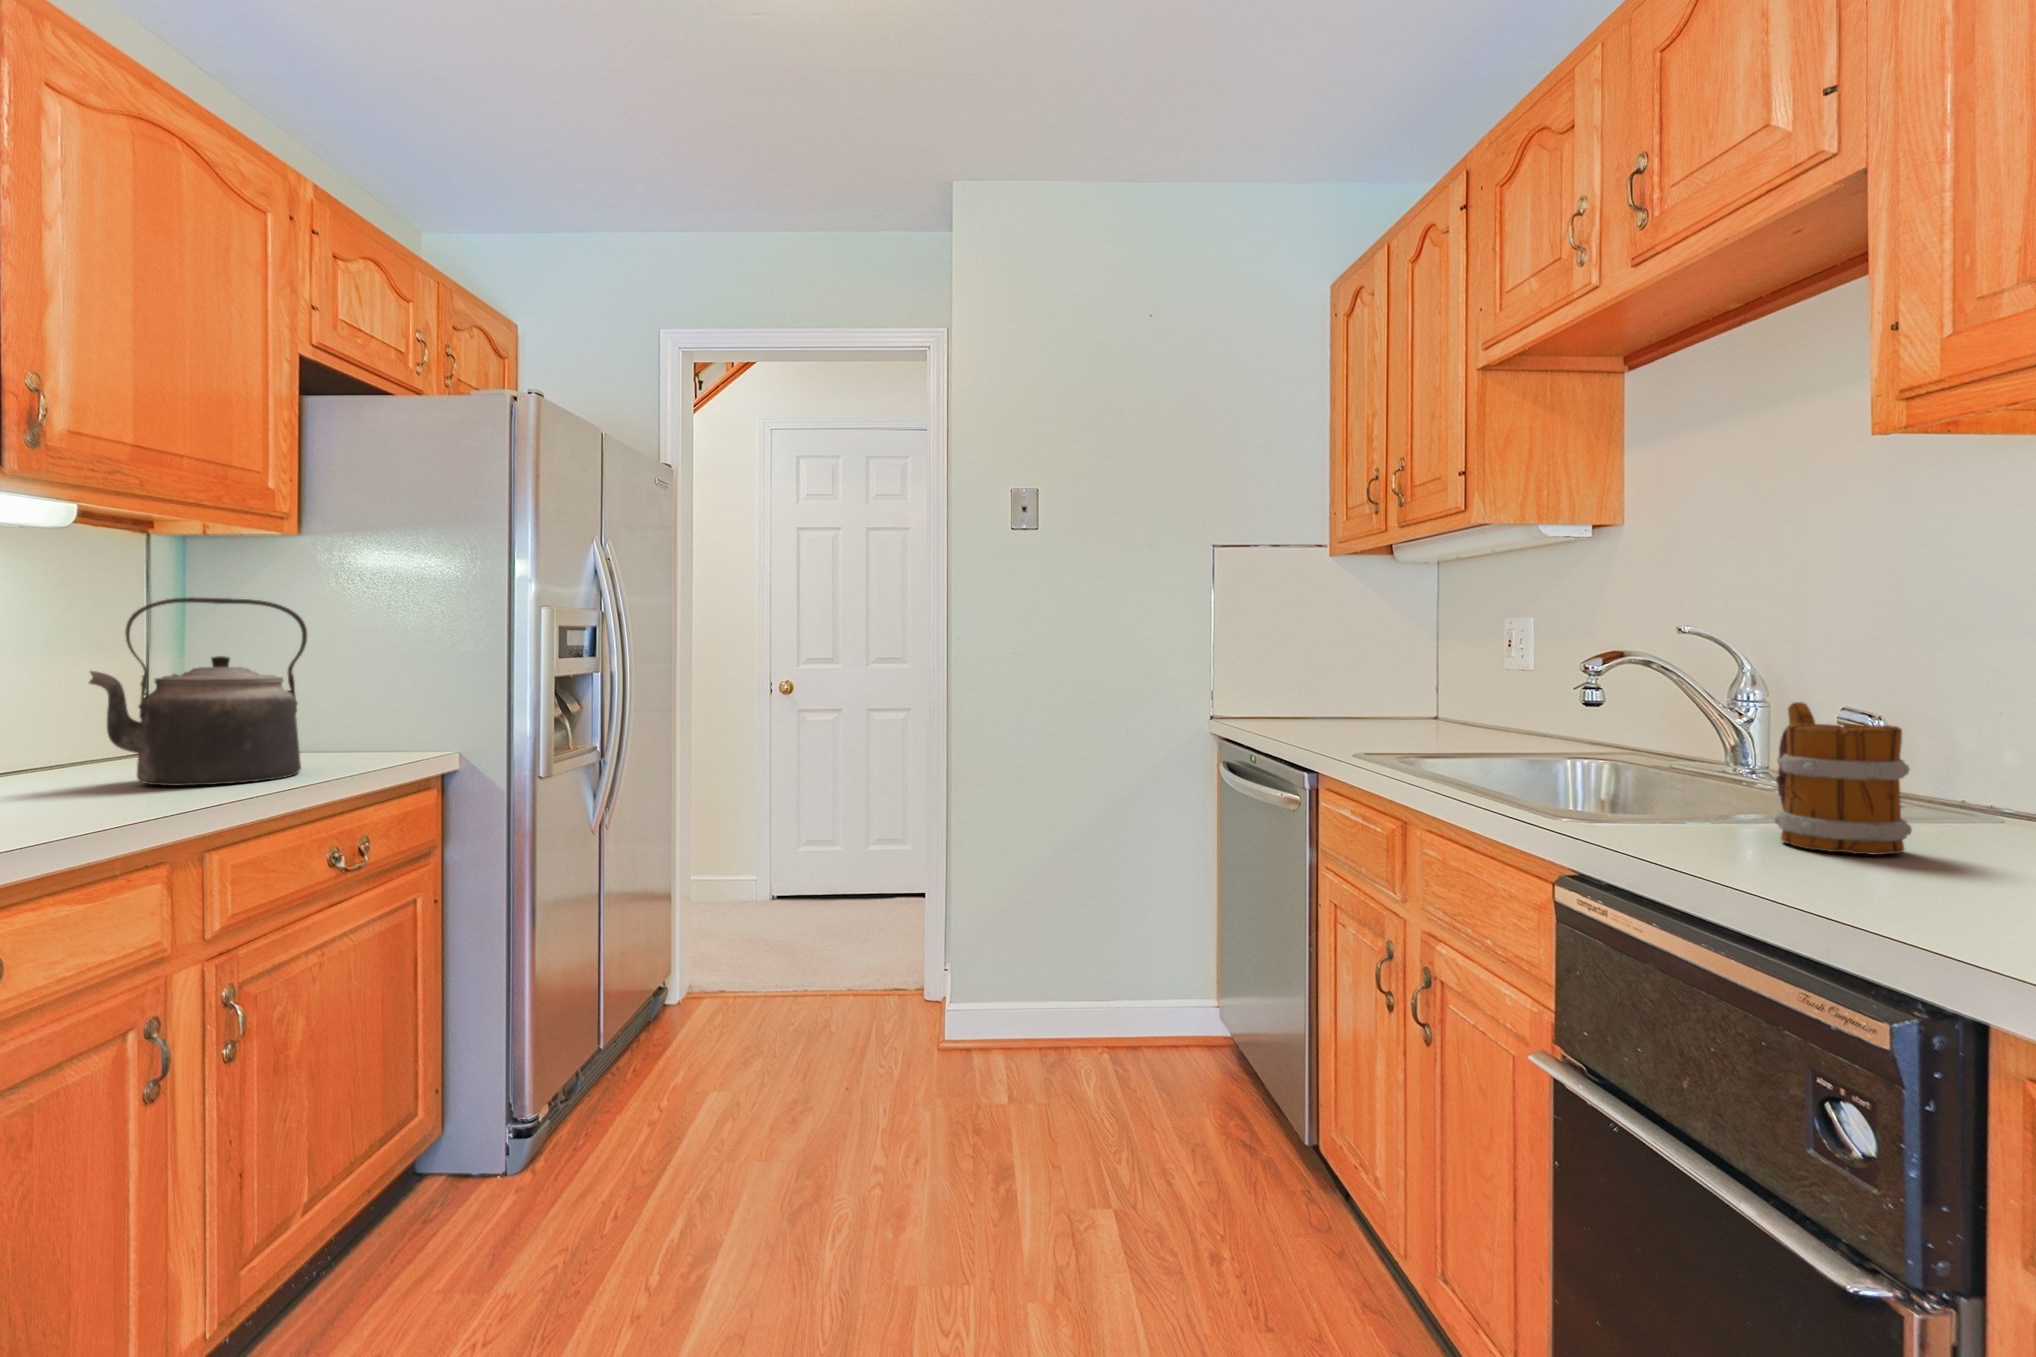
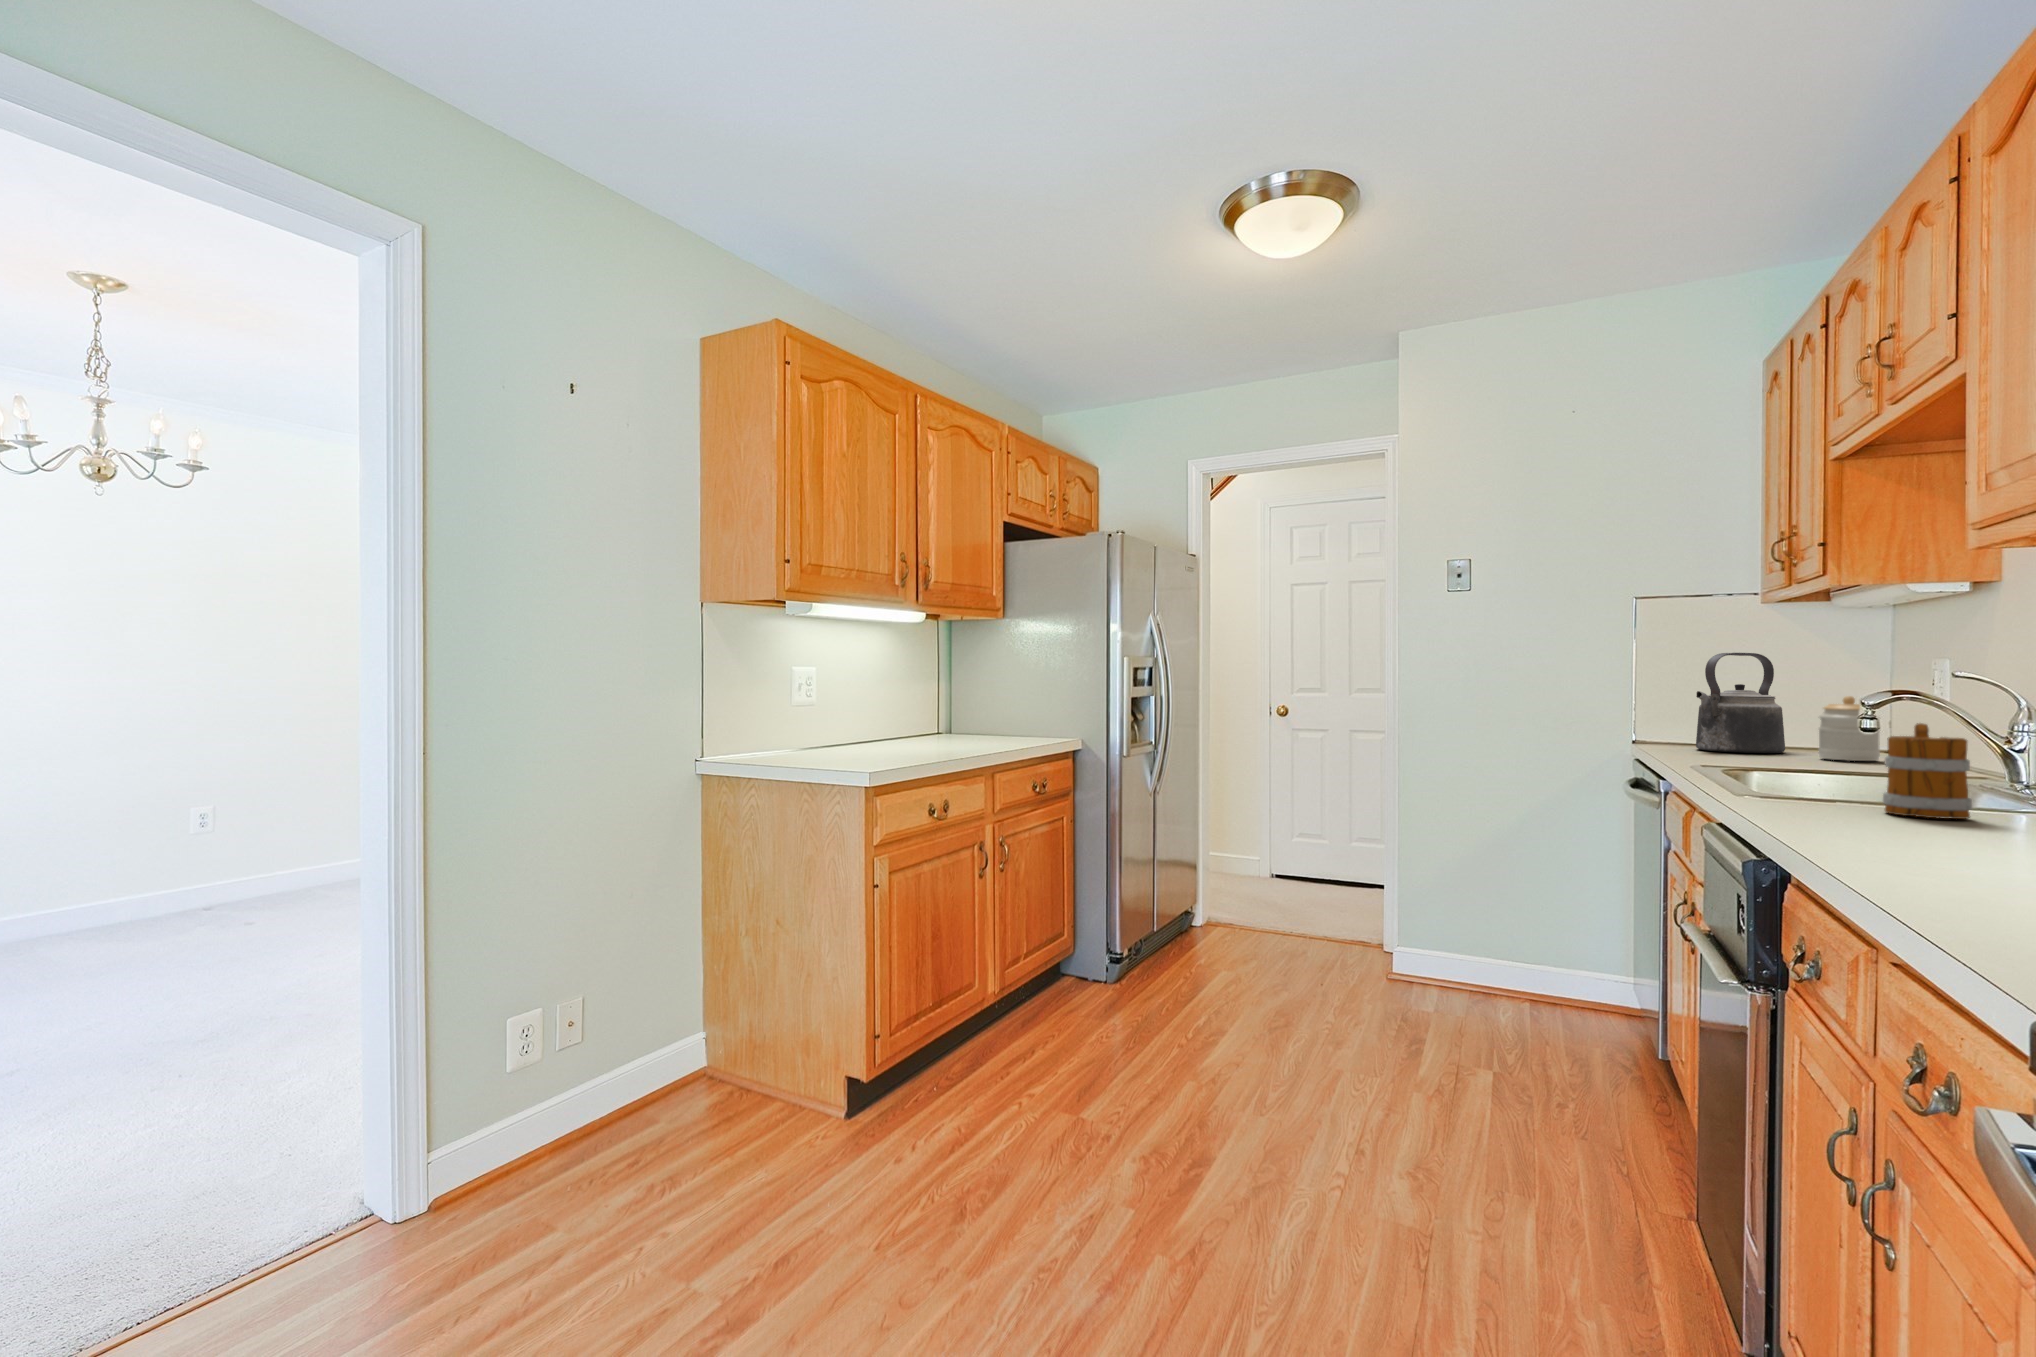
kettle: present [89,597,307,786] -> present [1696,653,1785,753]
jar: none [1439,659,1500,737] -> present [1819,696,1880,761]

